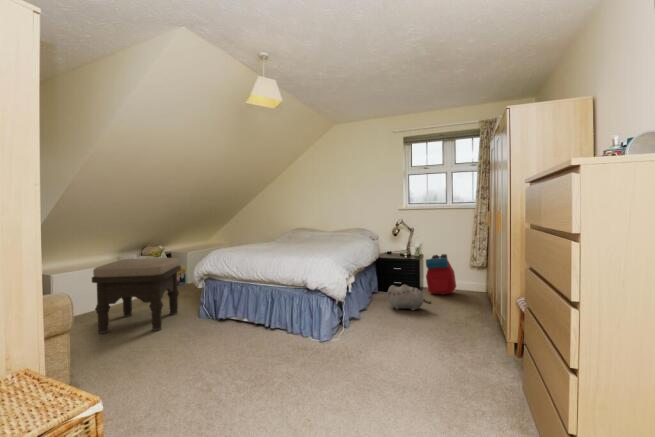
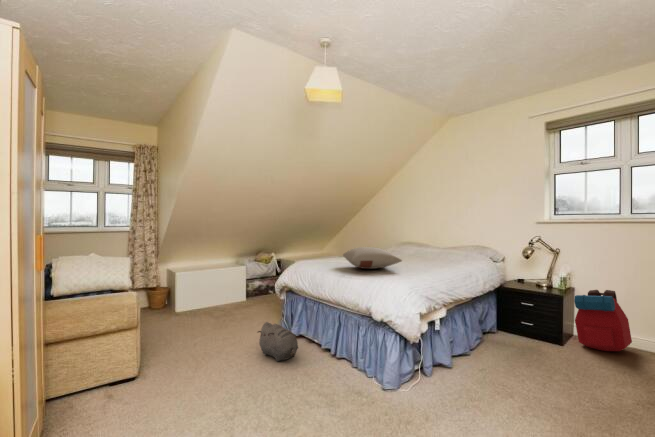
pillow: none [264,232,320,251] -> present [343,247,402,269]
ottoman: present [92,258,181,334] -> none [189,264,269,337]
plush toy: present [388,285,431,310] -> present [258,322,298,361]

